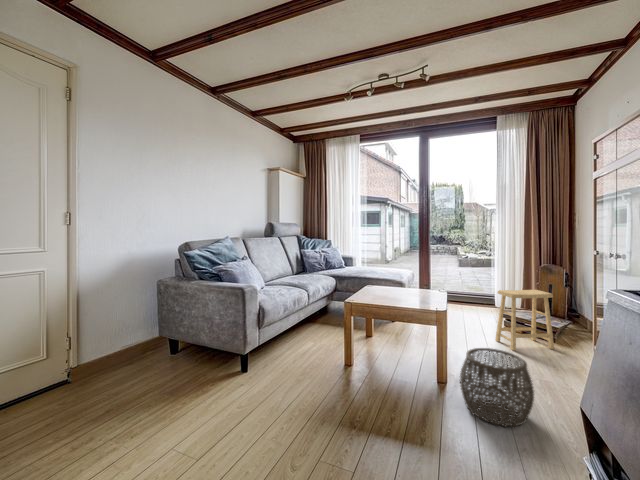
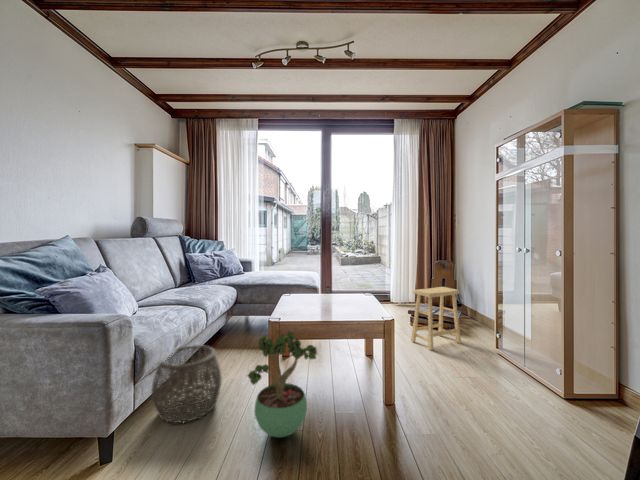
potted plant: none [326,307,376,383] -> present [248,331,317,437]
woven basket: present [460,348,534,427] -> present [152,345,222,423]

